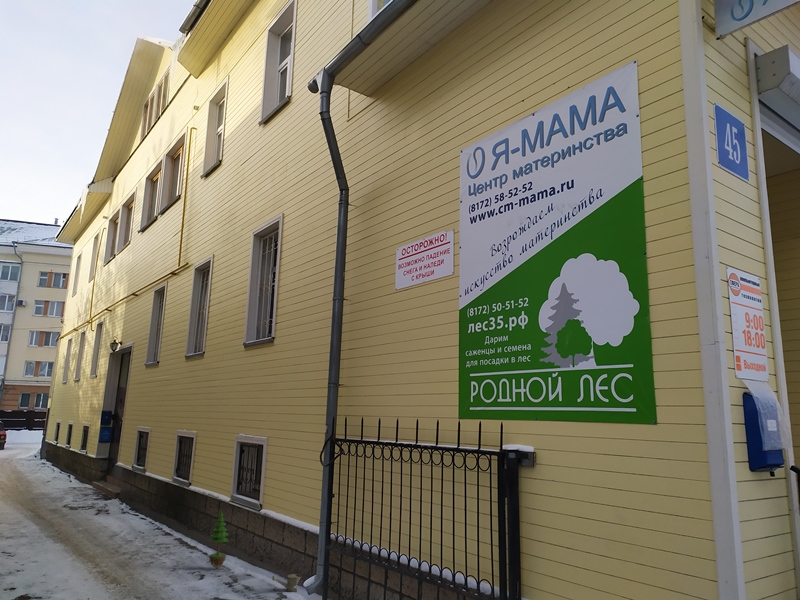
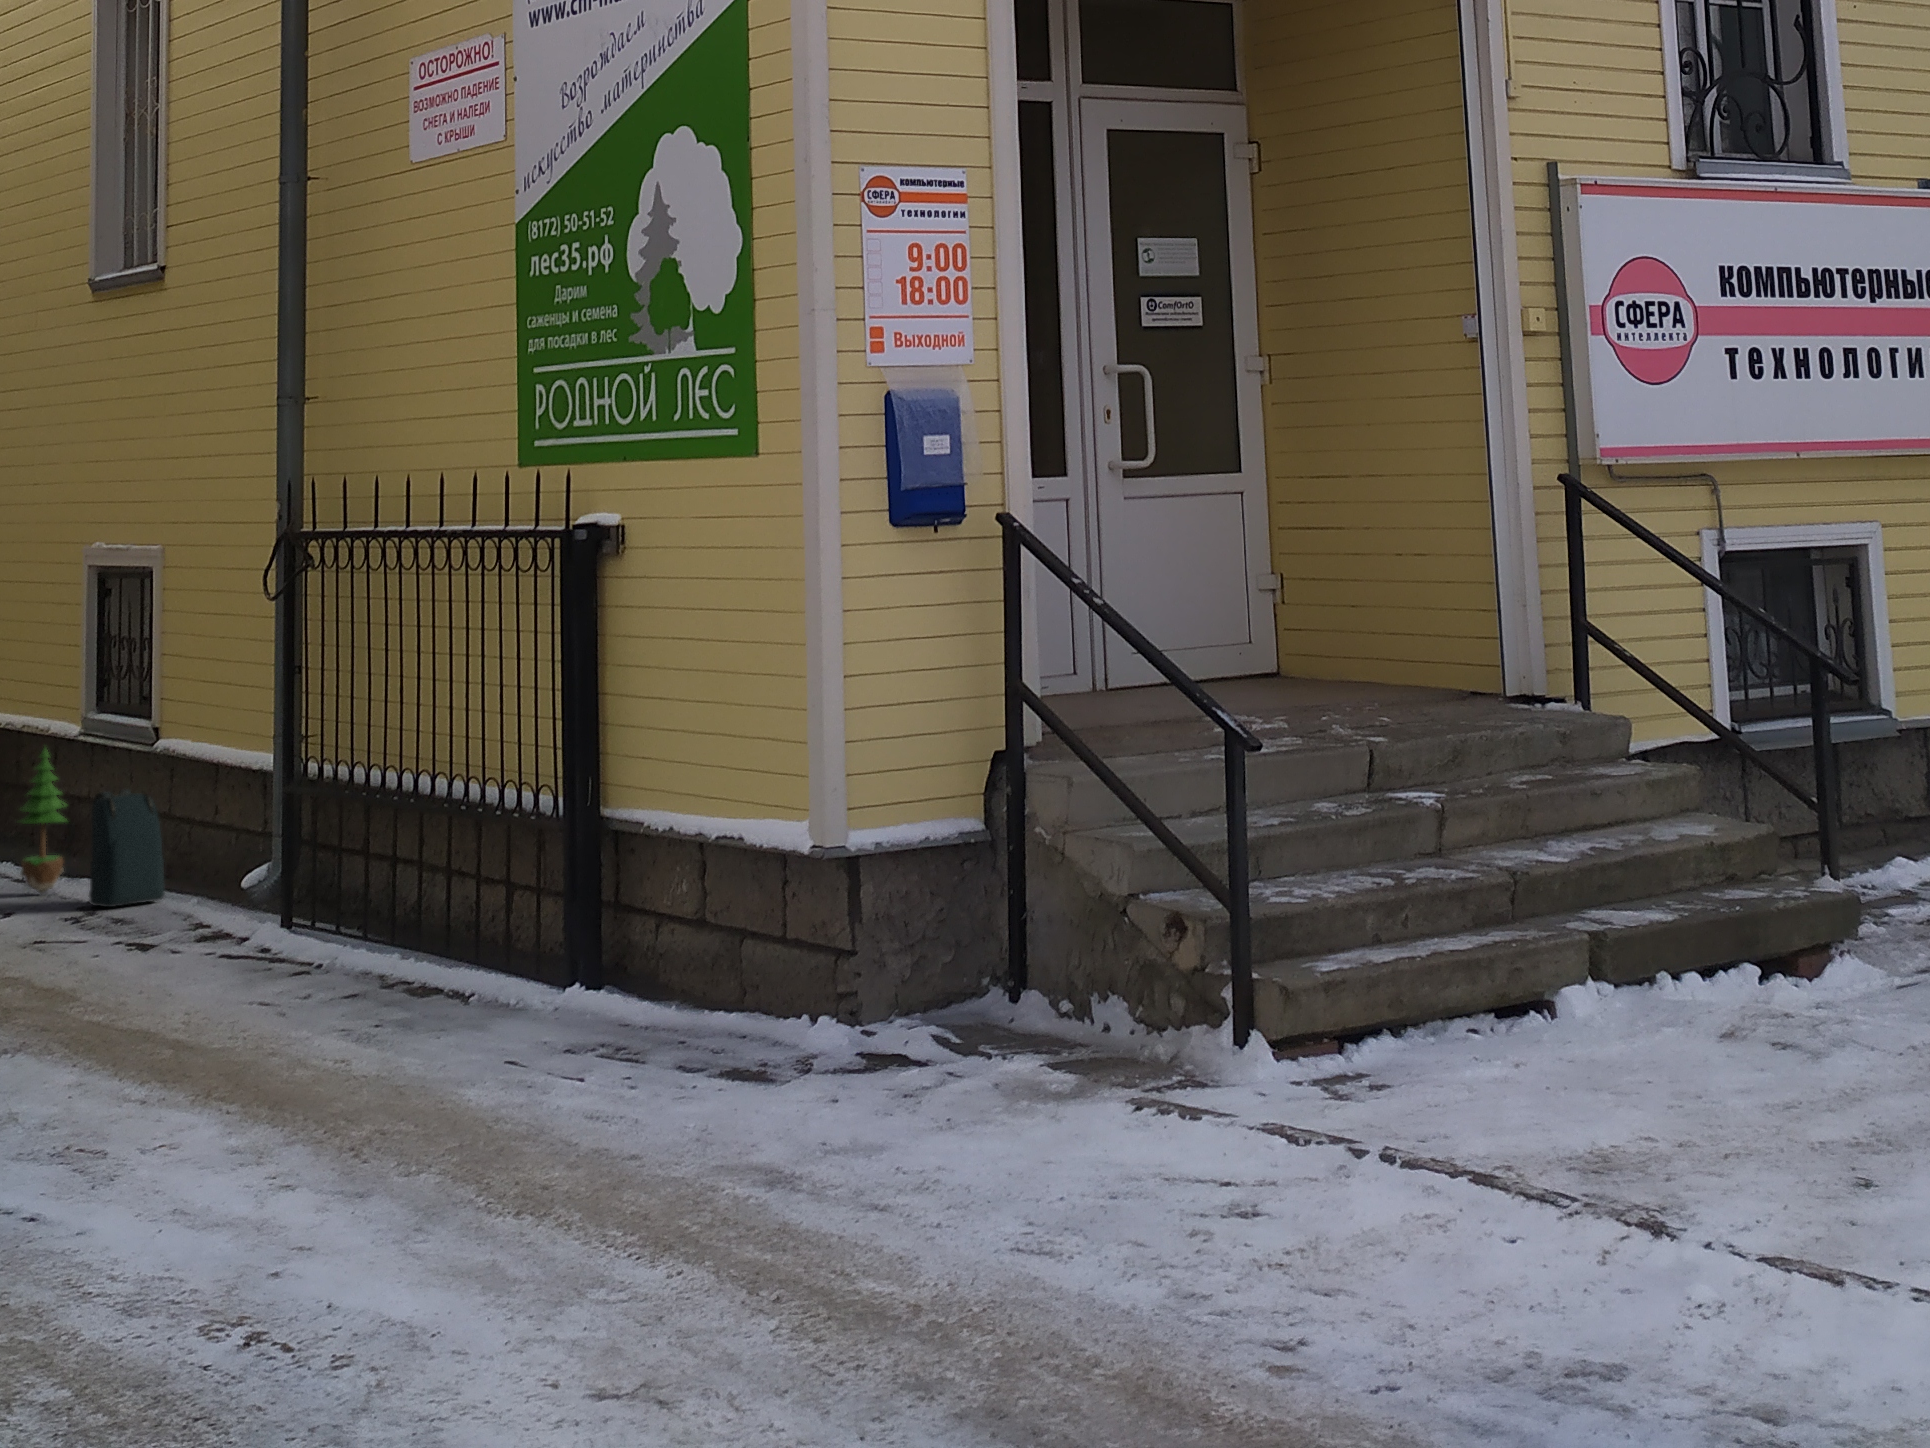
backpack: none [235,532,266,582] -> present [89,789,165,907]
watering can: present [272,574,301,592] -> none [170,876,261,916]

